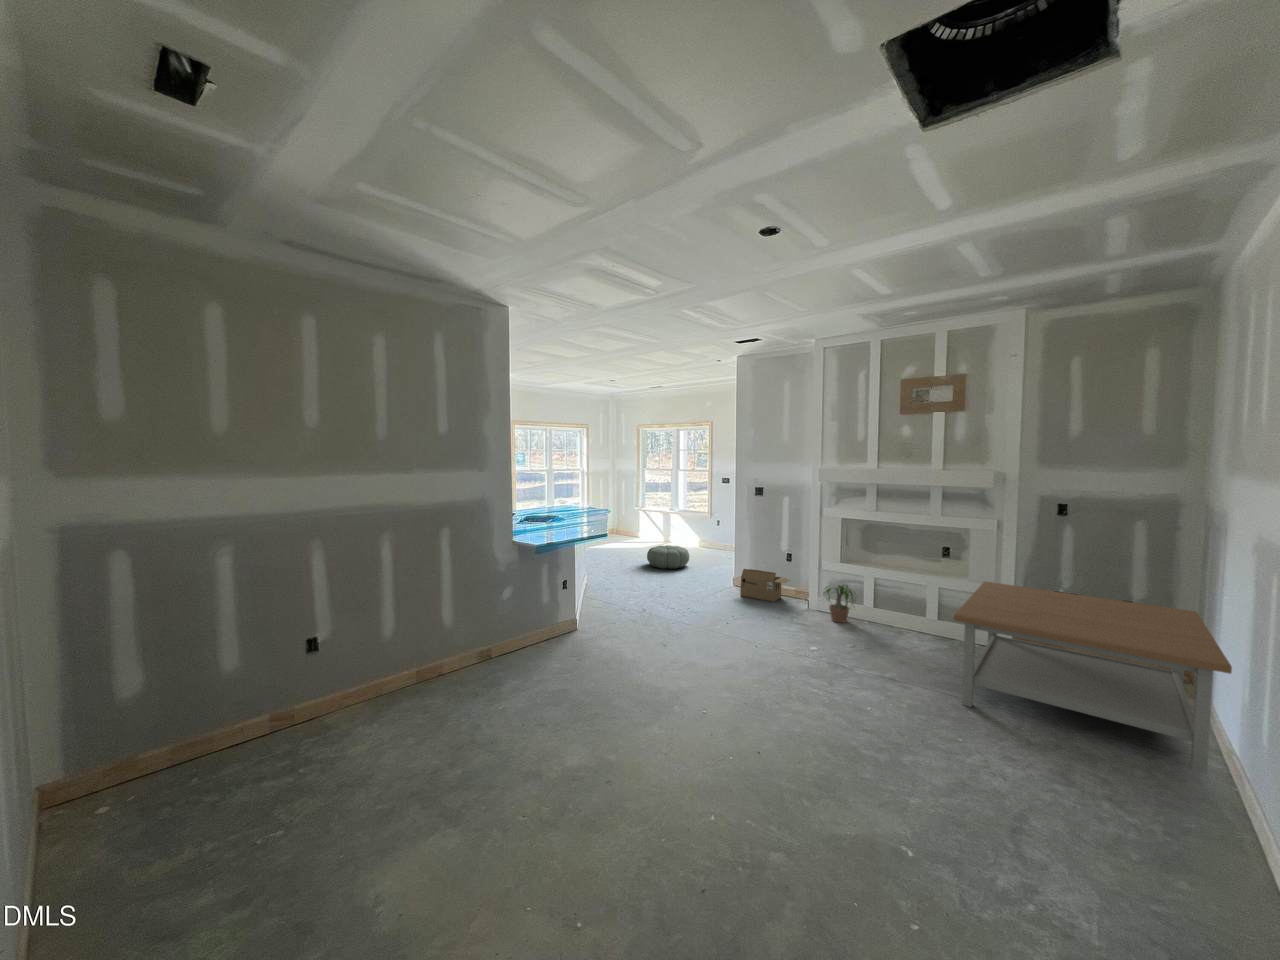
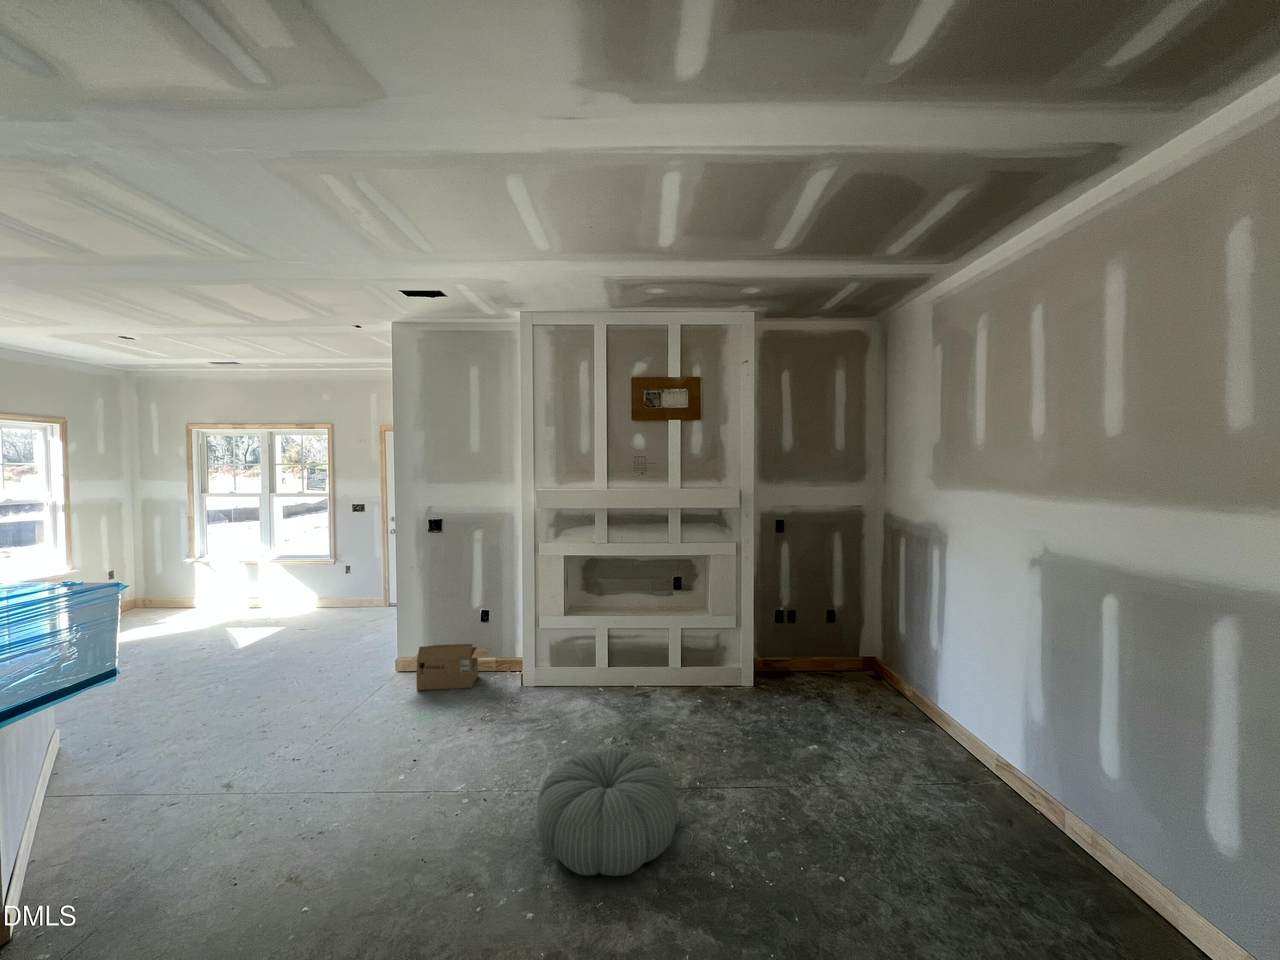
pouf: present [647,545,689,569] -> present [537,748,678,876]
coffee table: present [954,581,1232,774] -> none [737,615,1020,798]
potted plant: present [824,585,854,623] -> none [544,645,603,700]

